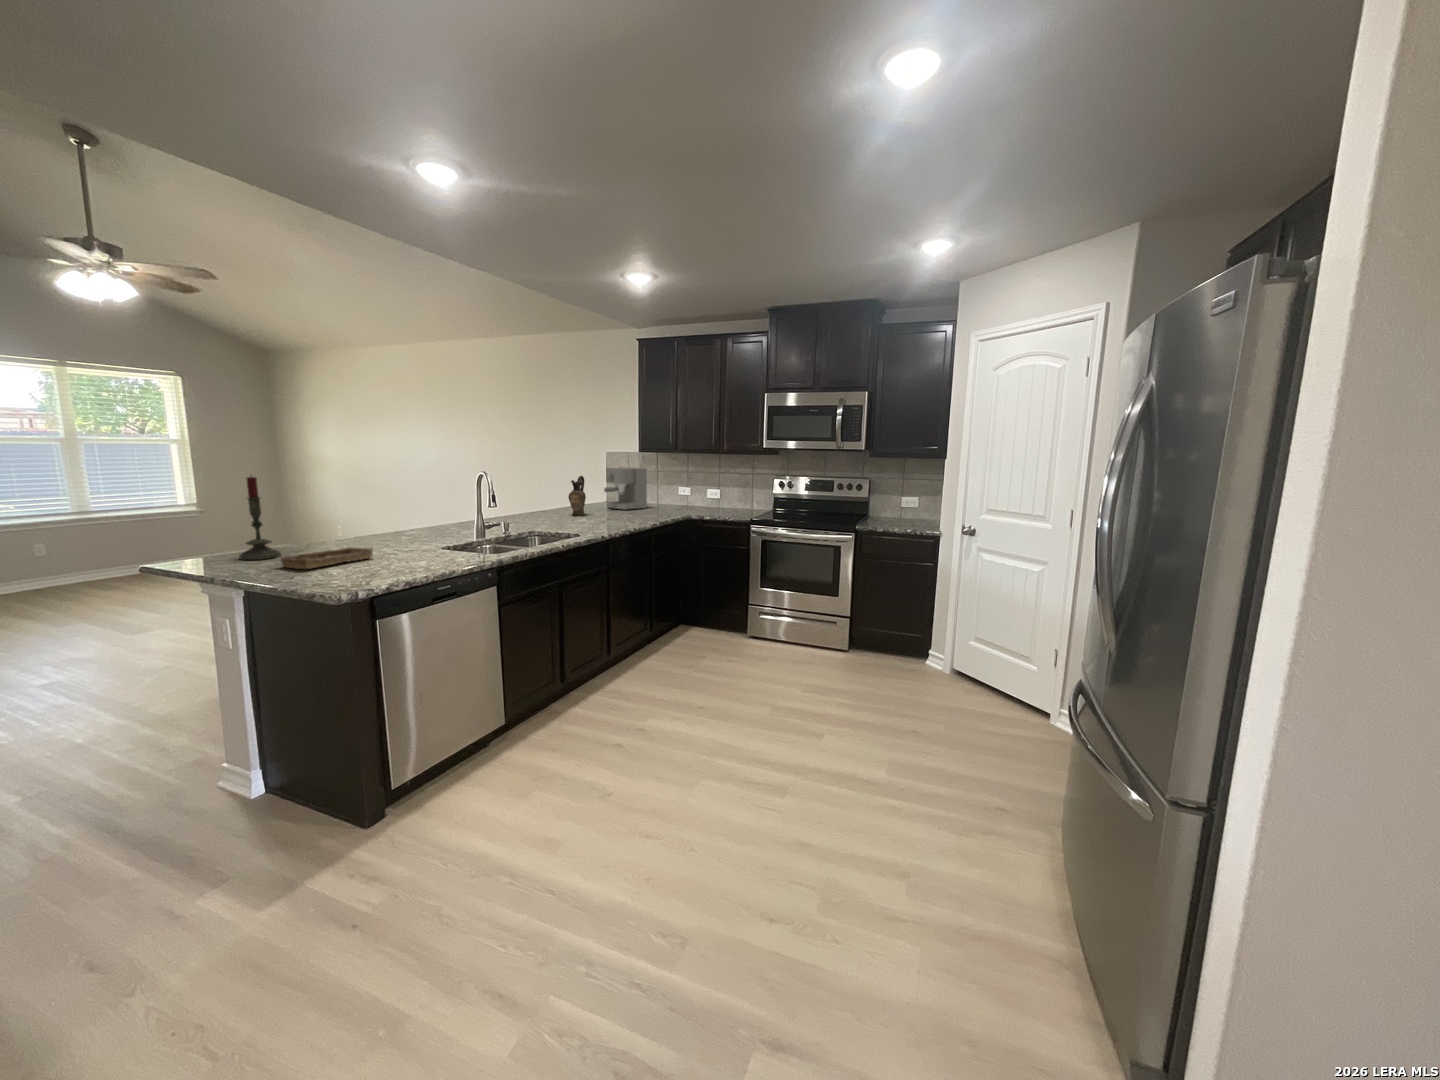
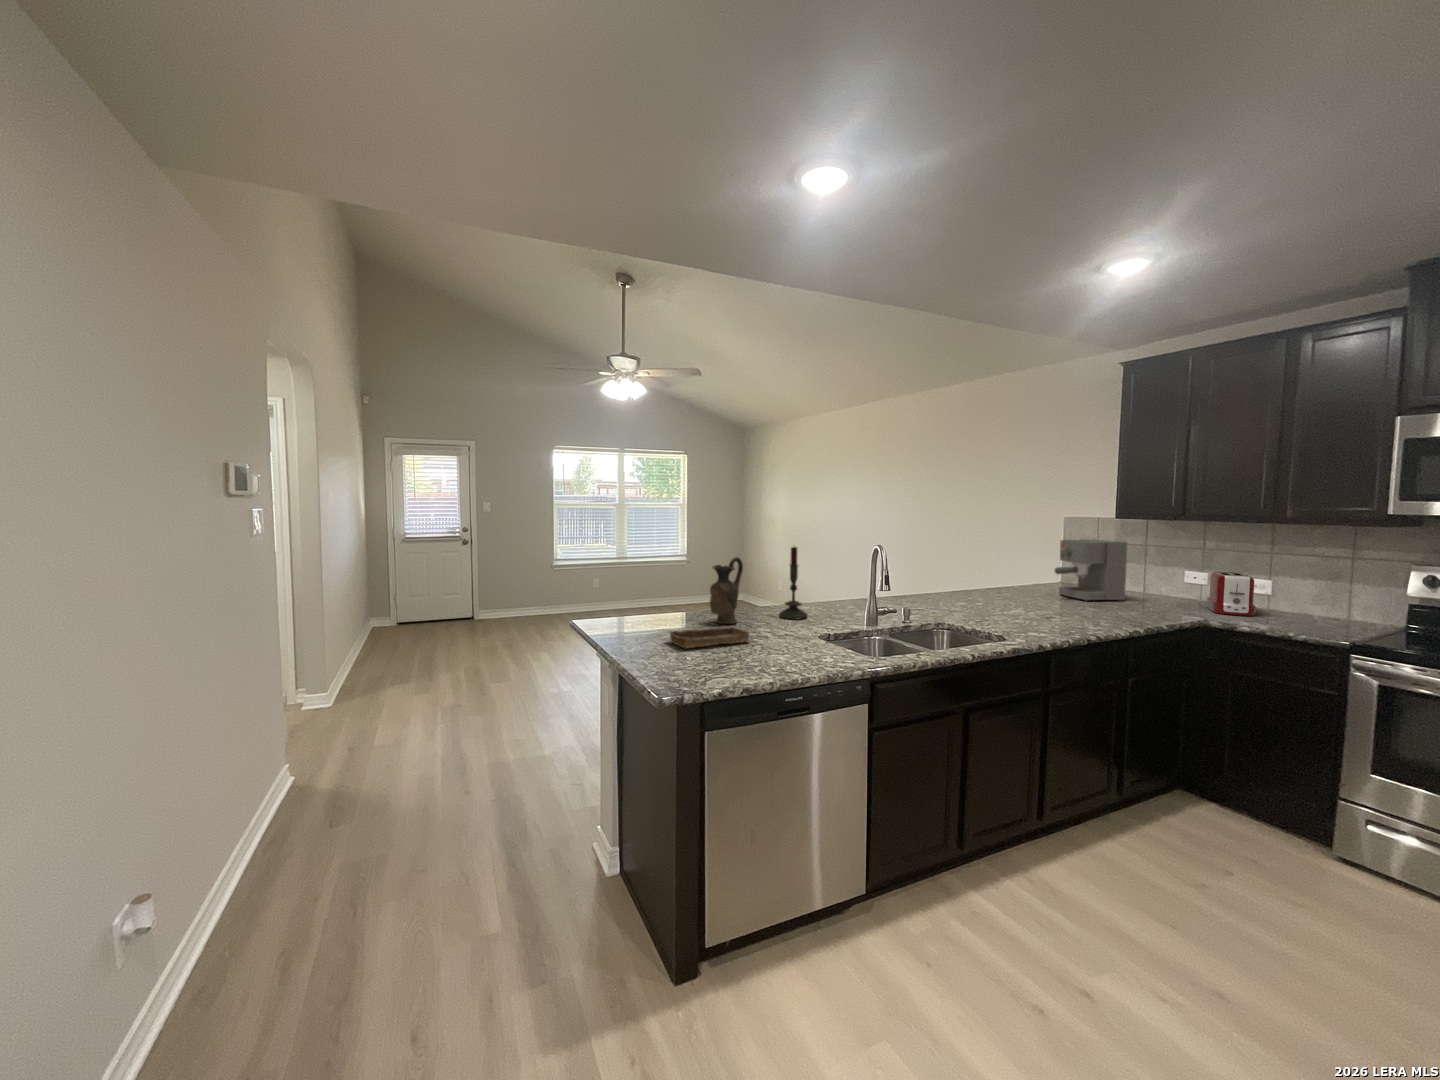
candle: present [239,476,281,560] -> present [779,547,808,619]
ceramic pitcher: present [568,476,586,516] -> present [710,557,743,624]
toaster: none [689,486,713,511] -> present [1206,572,1256,616]

